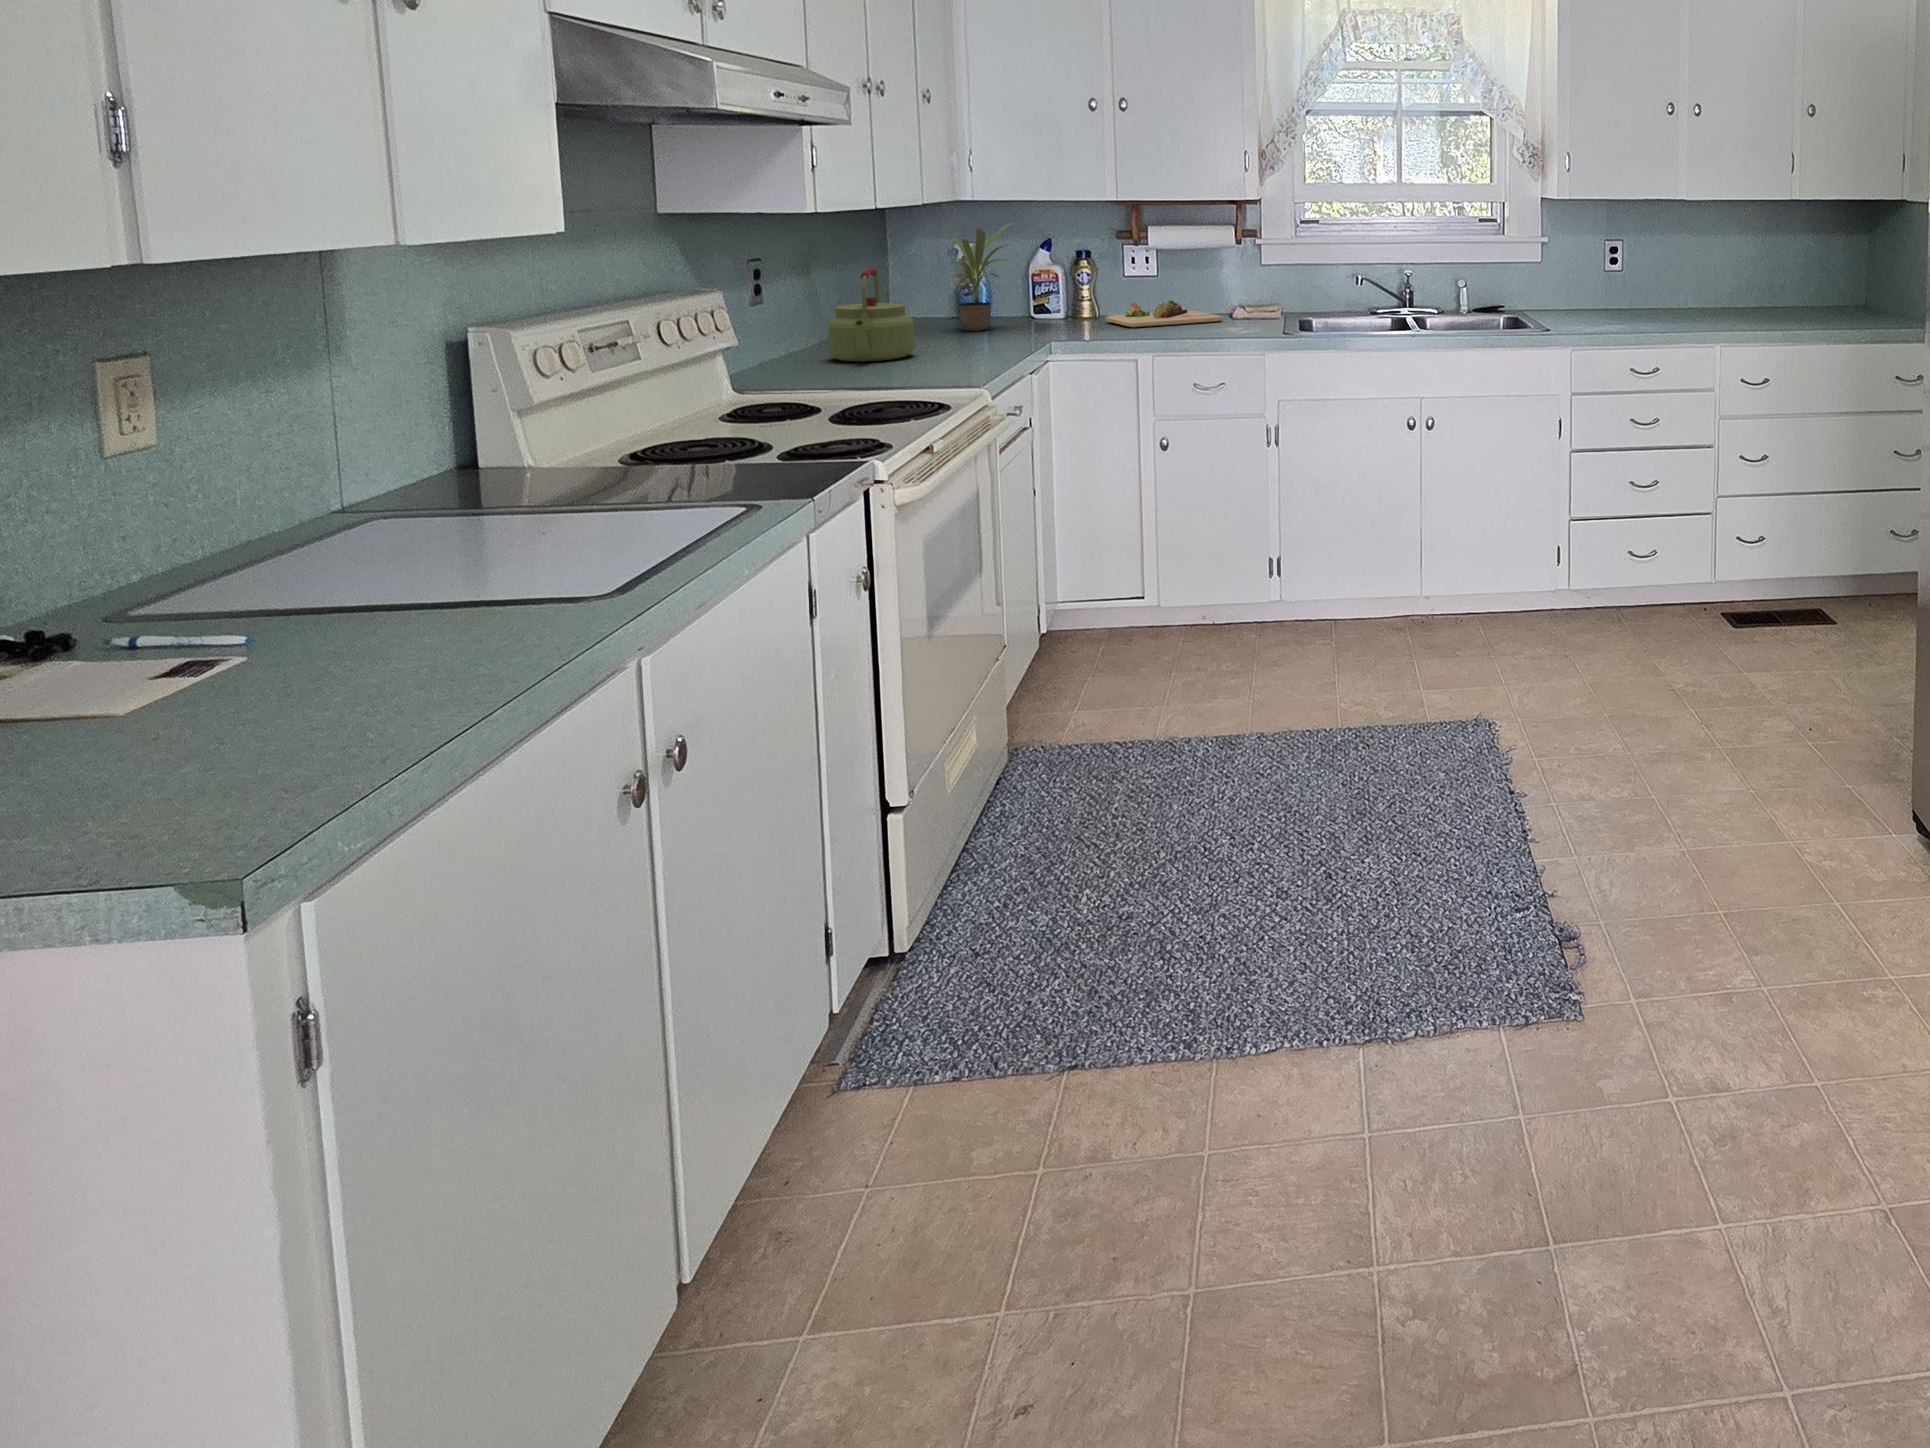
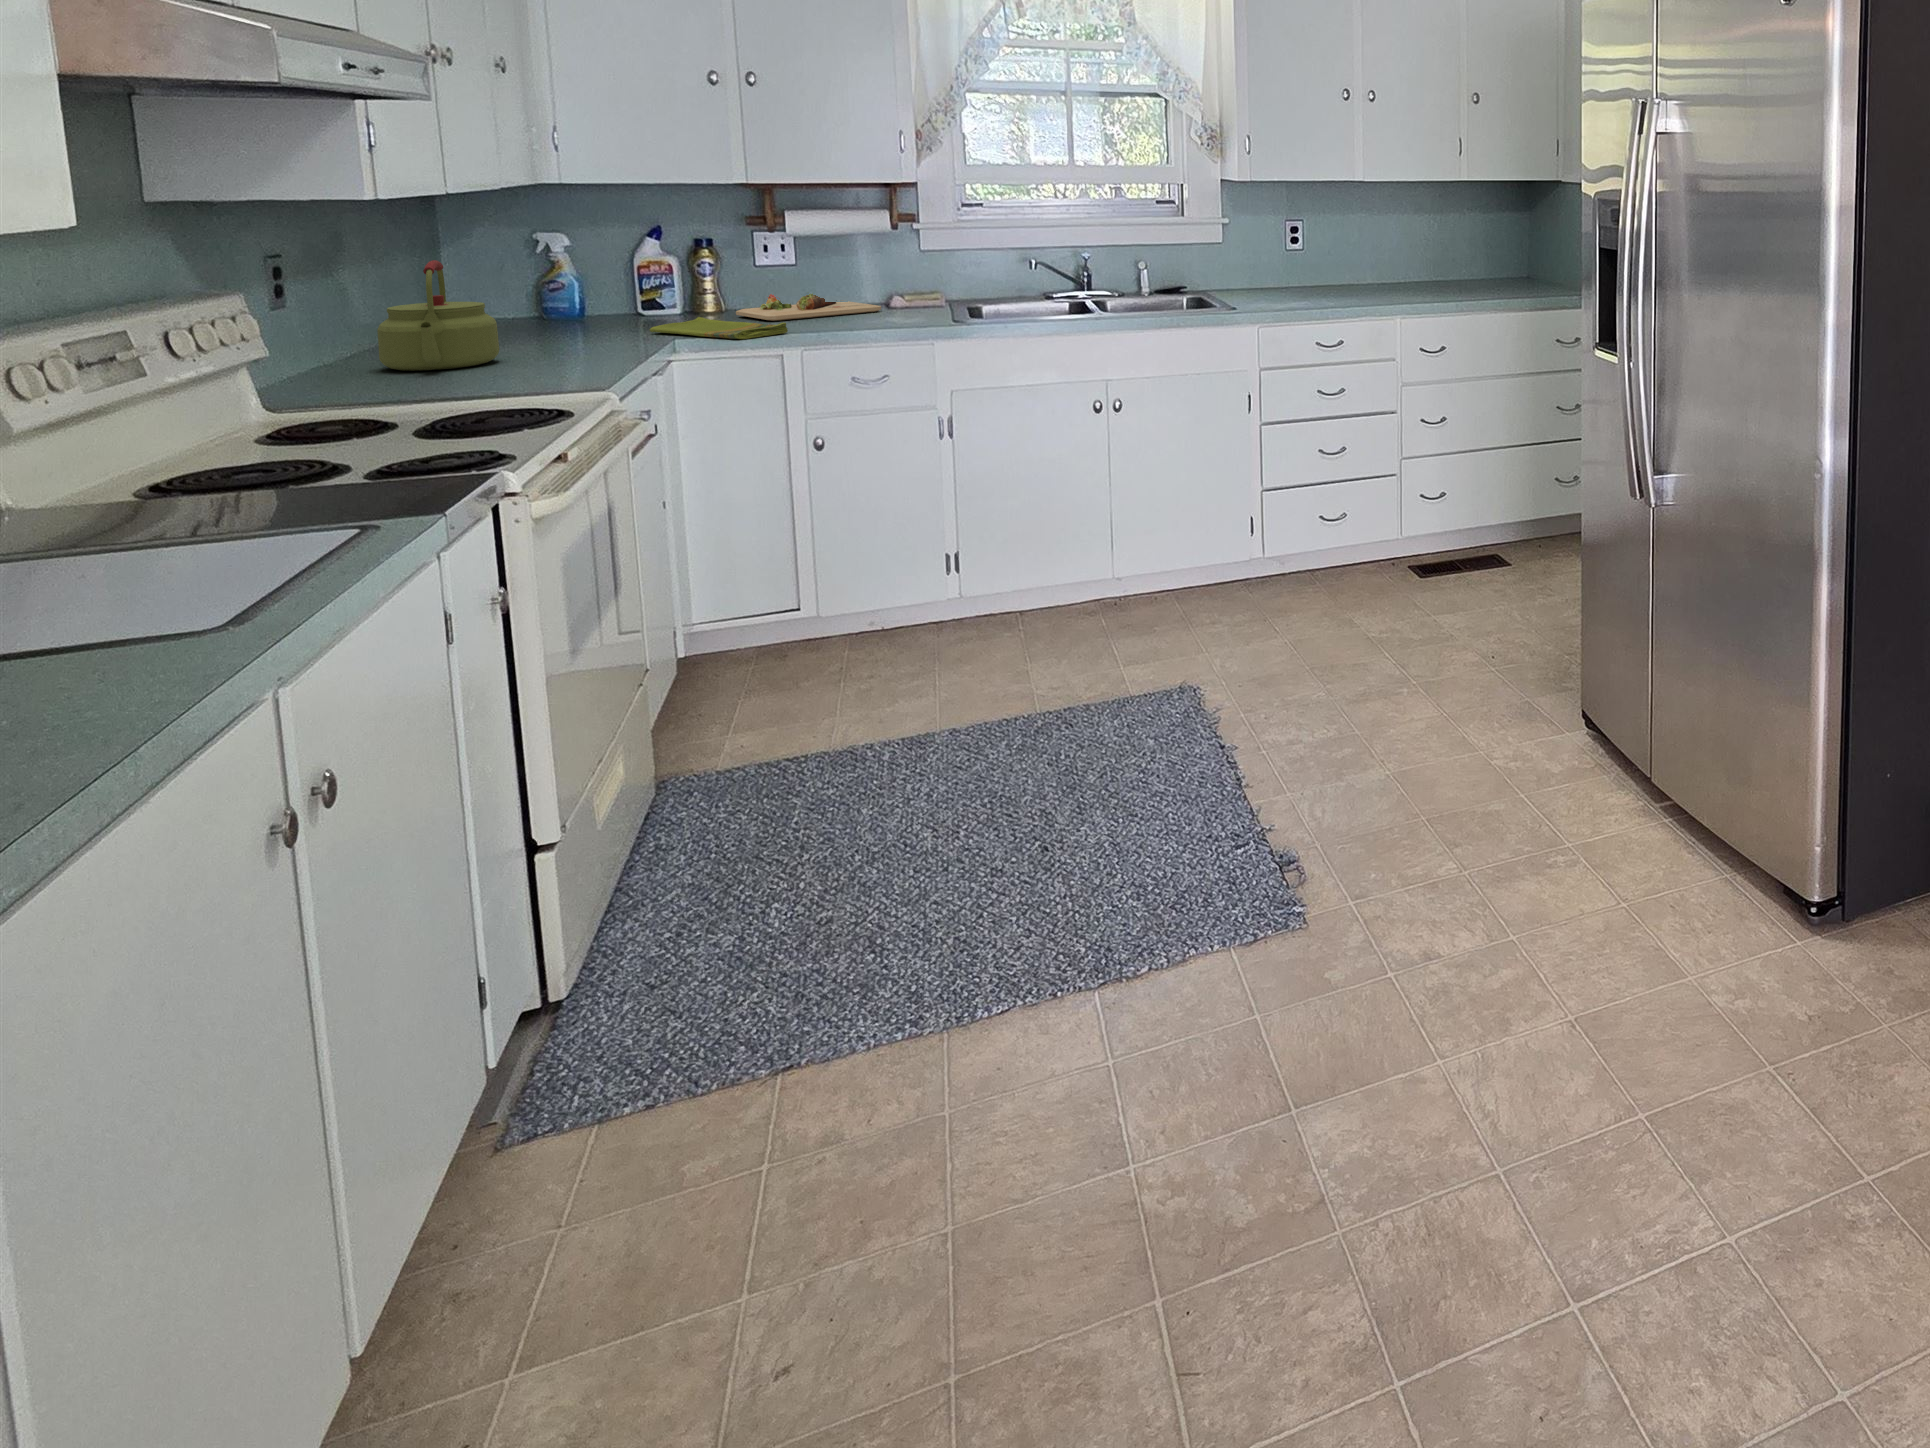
potted plant: present [951,223,1014,331] -> none [526,208,619,331]
dish towel: none [1034,322,1140,344] -> present [650,317,788,339]

